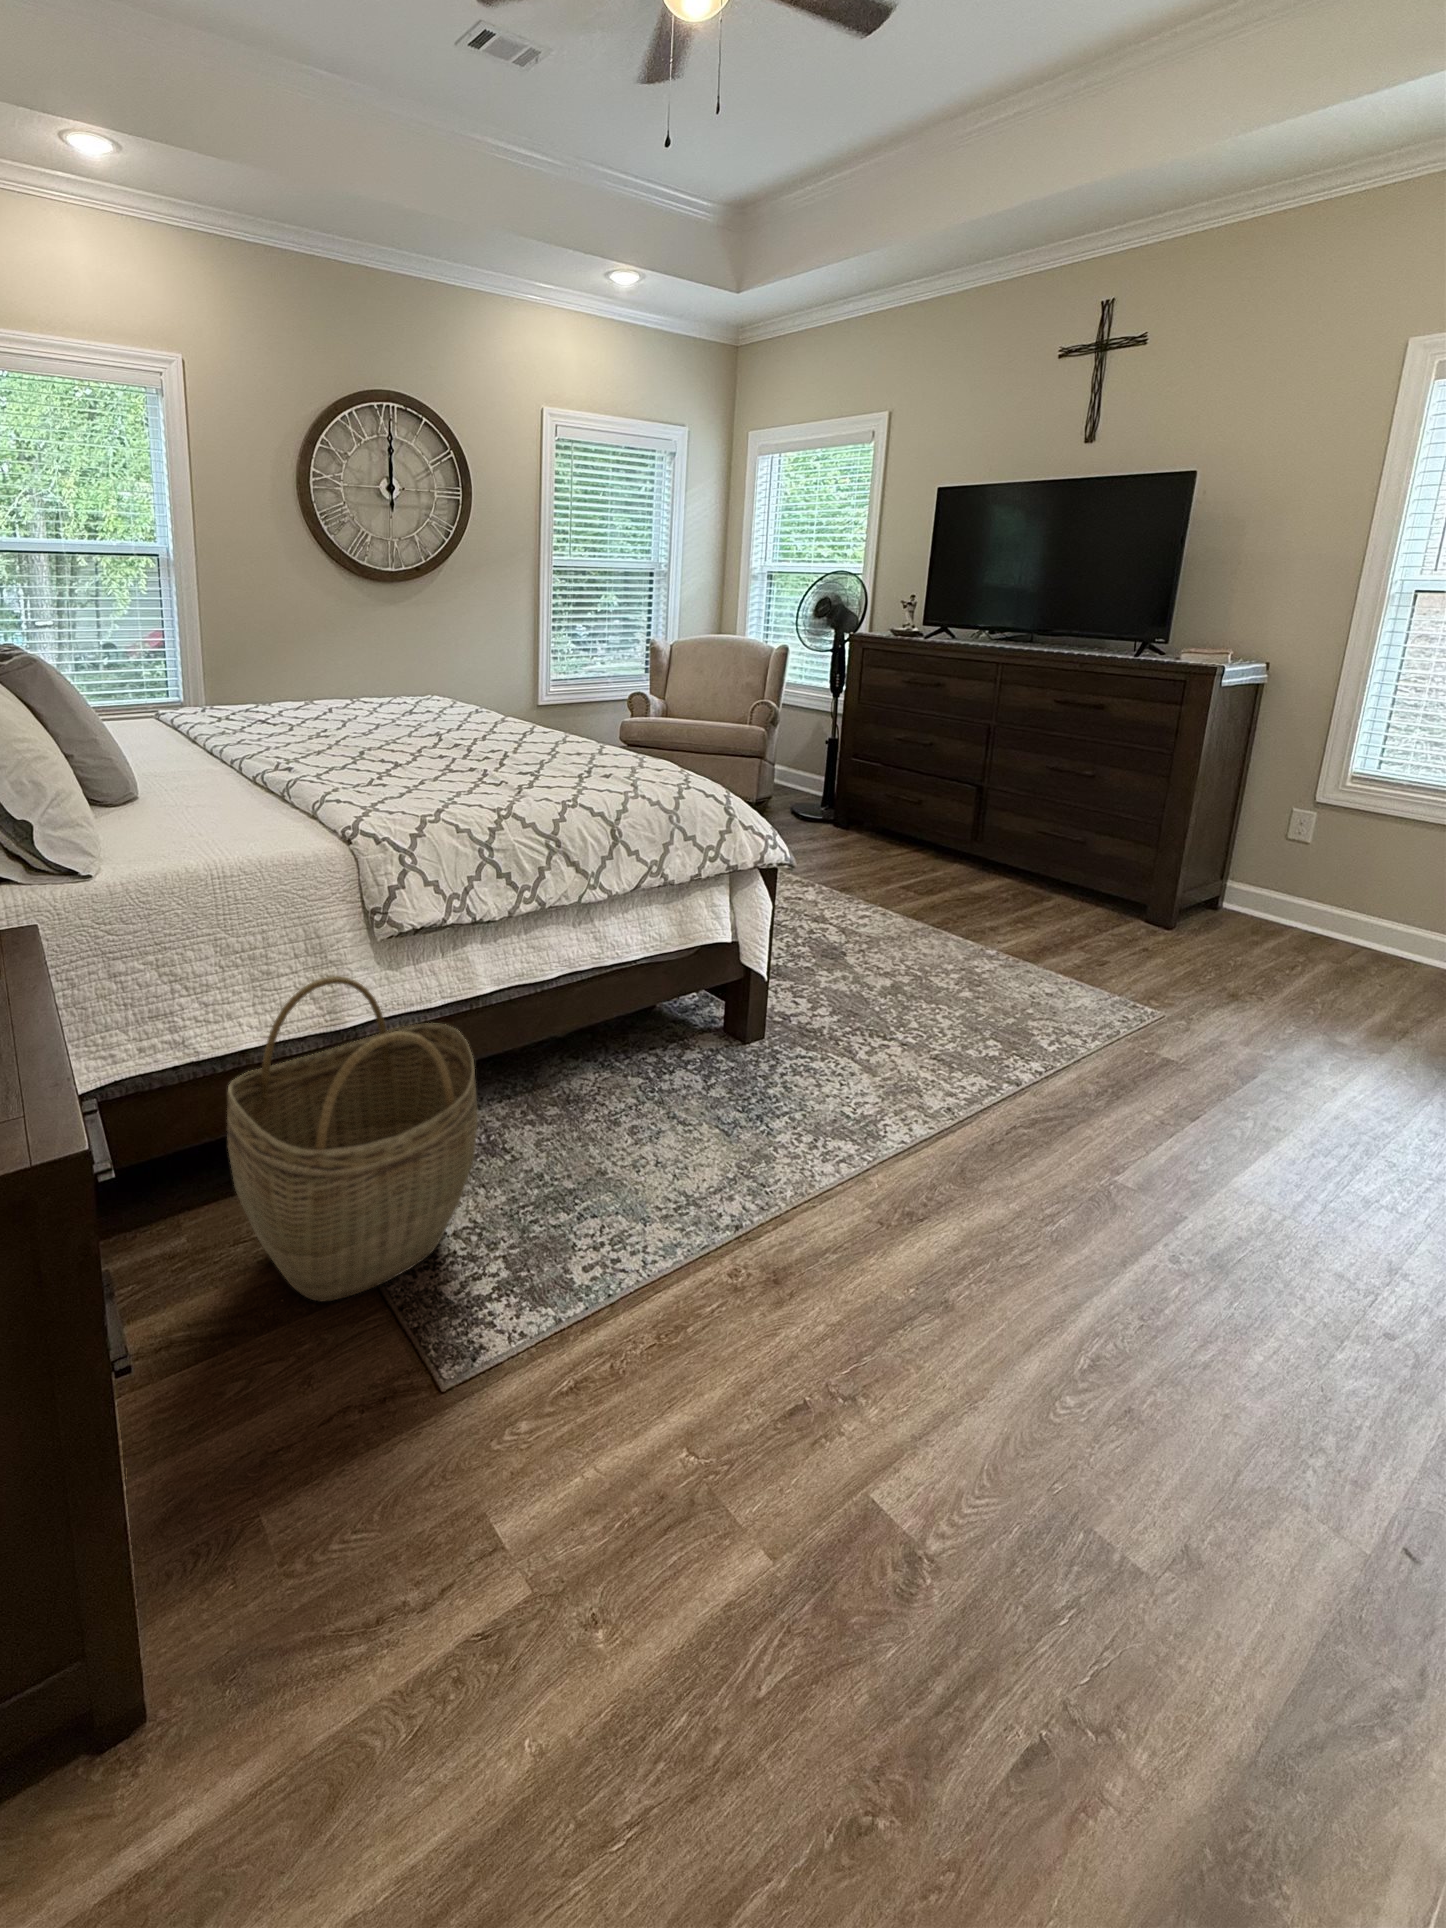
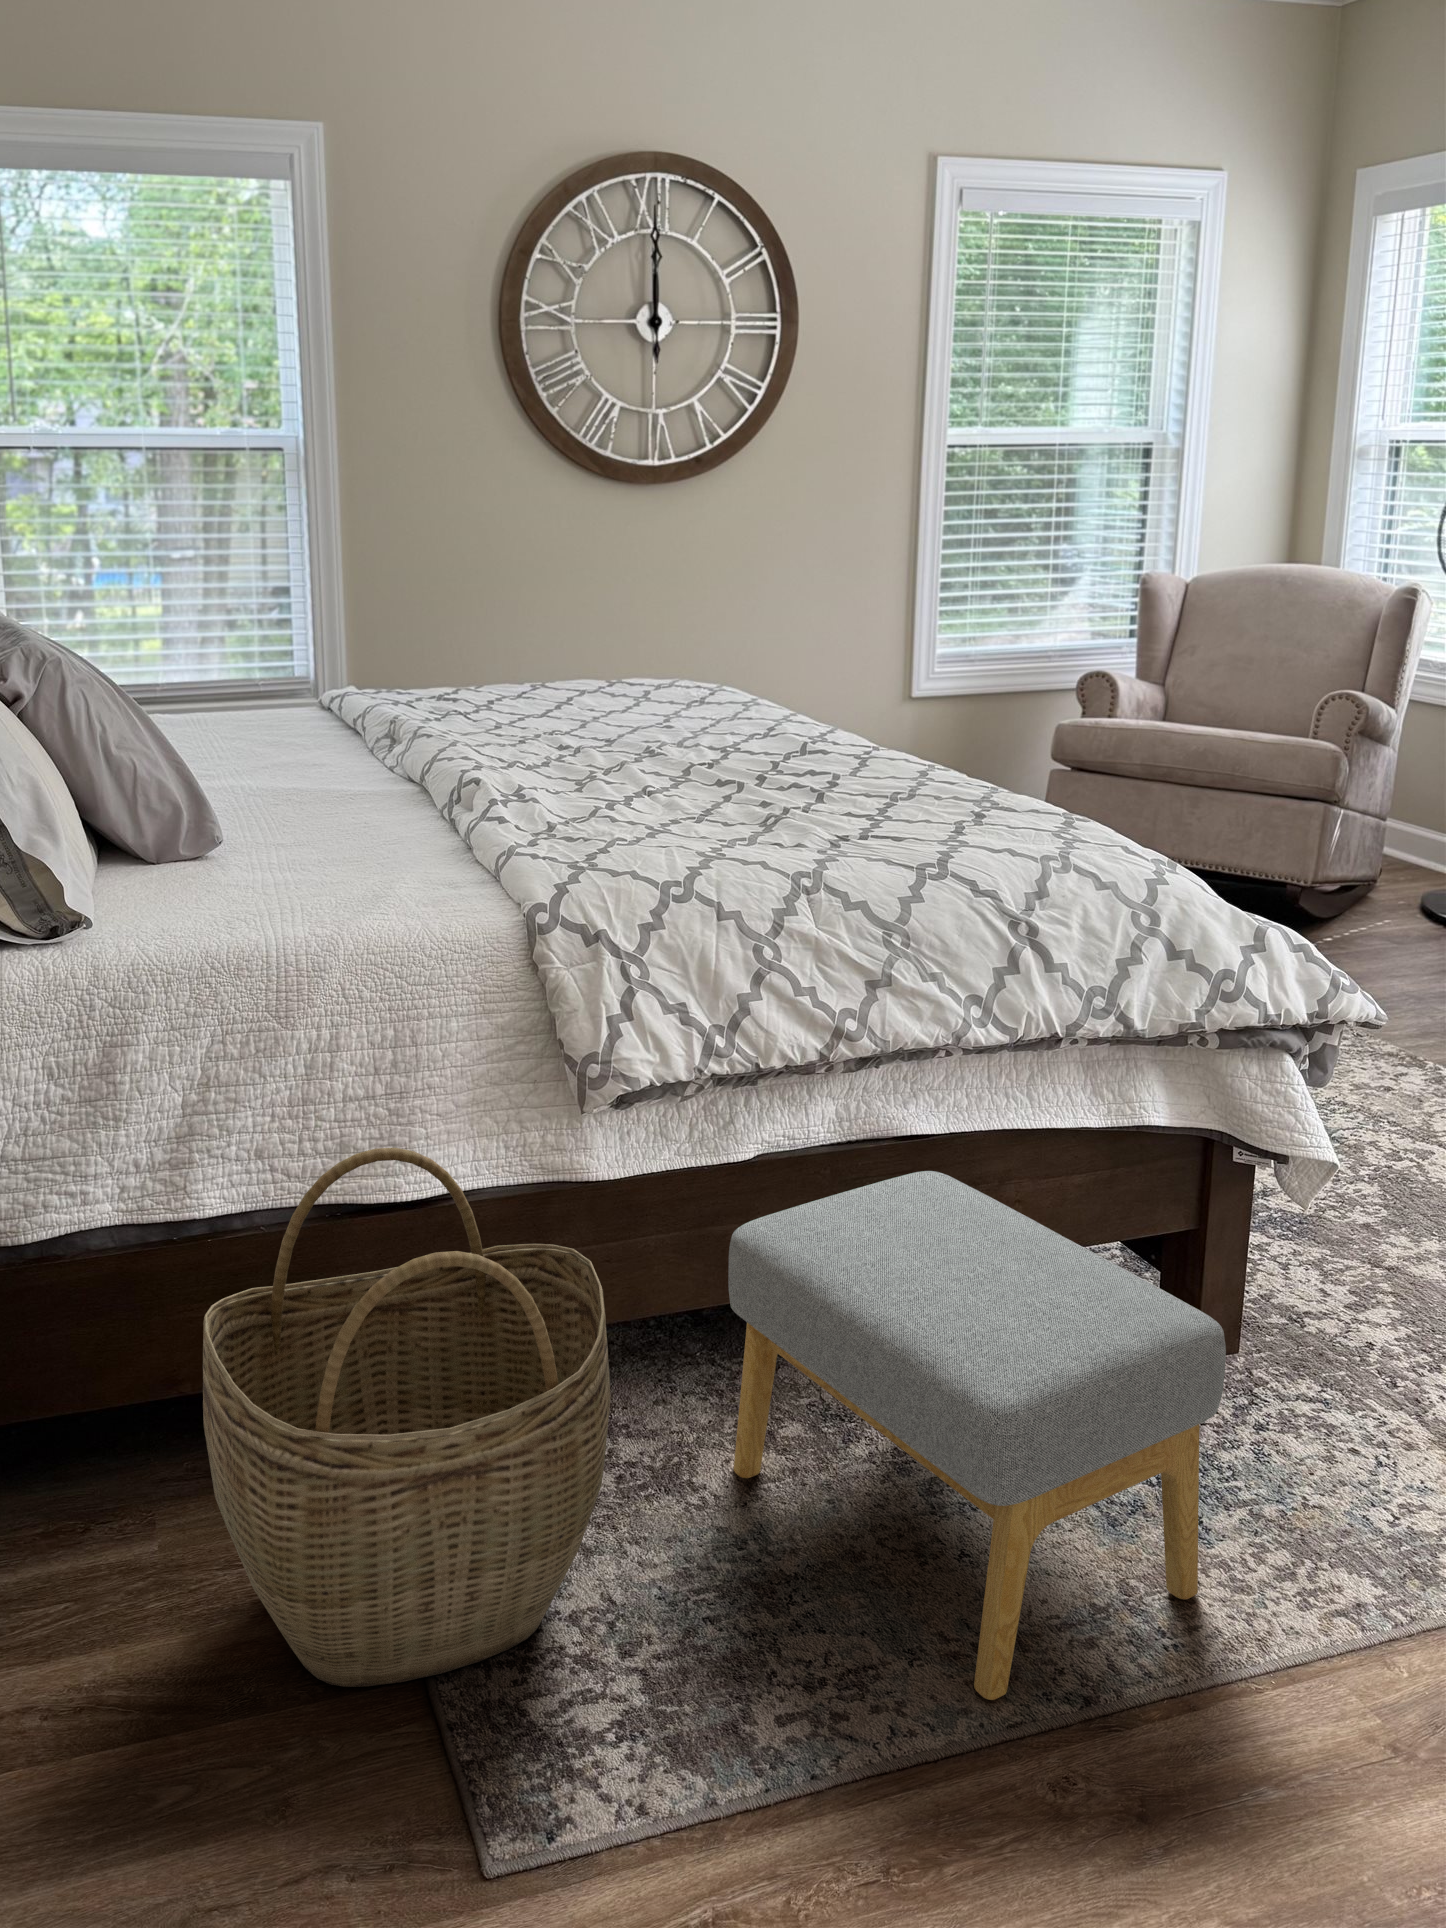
footstool: none [523,961,790,1236] -> present [728,1171,1226,1700]

